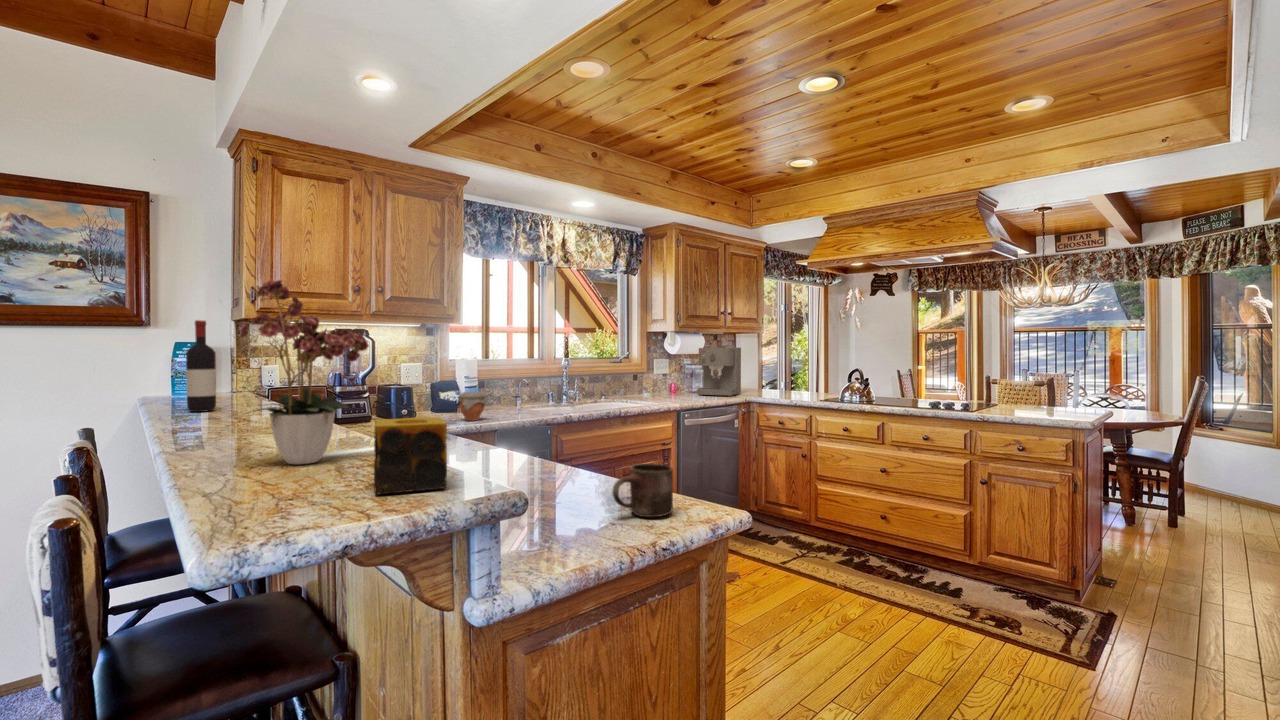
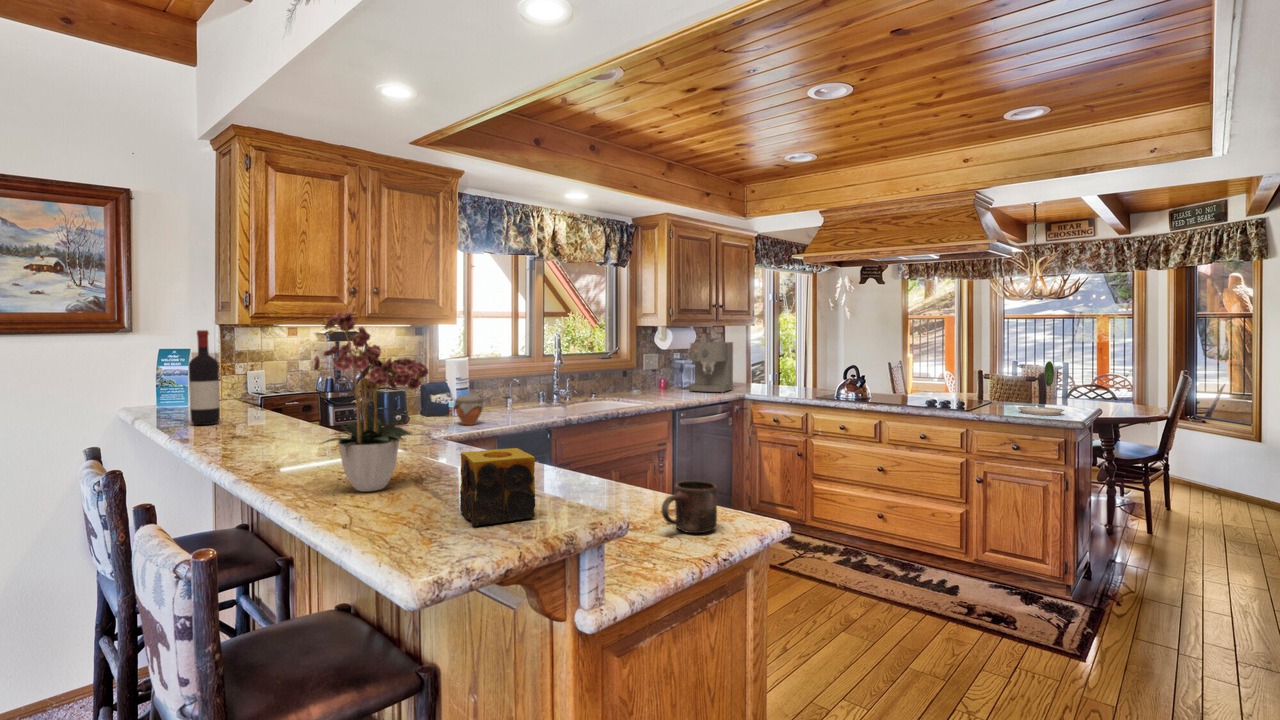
plate: none [1022,363,1070,417] -> present [1018,361,1064,415]

